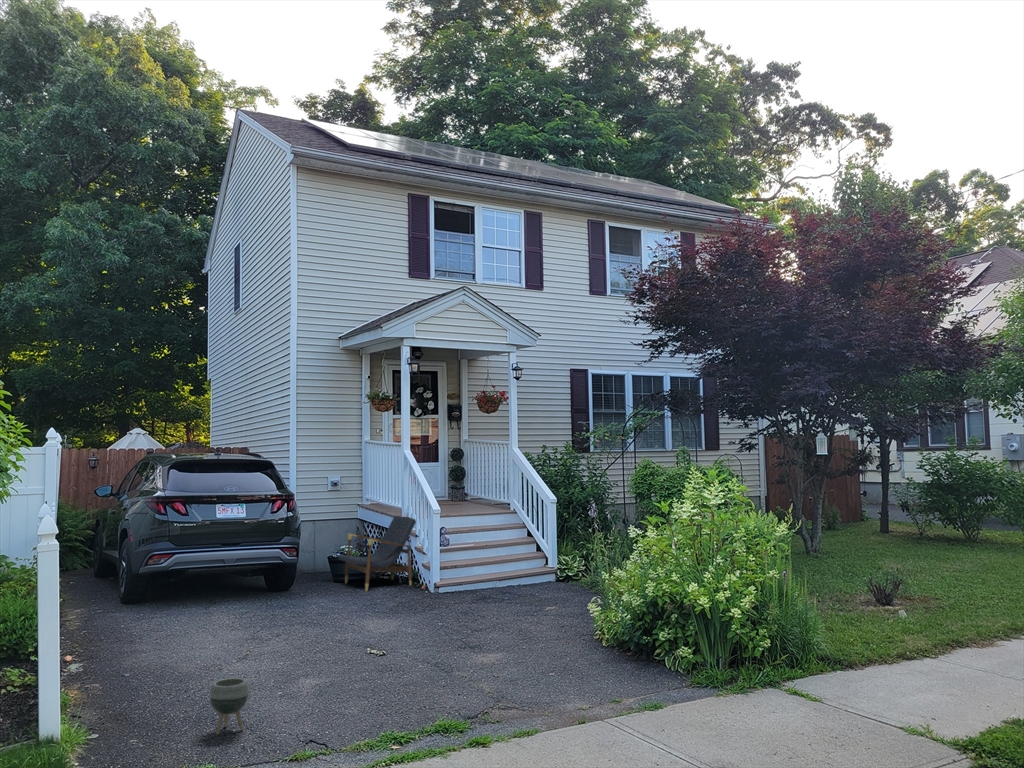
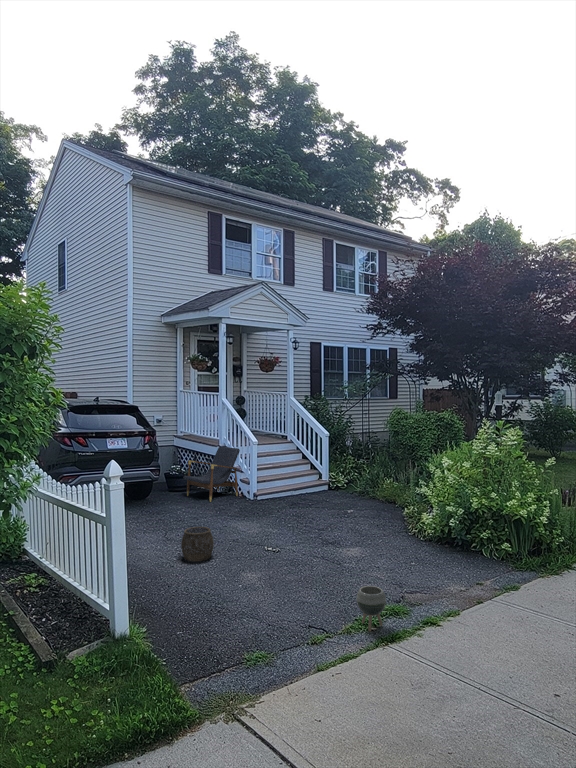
woven basket: none [251,612,296,657] -> present [181,527,214,561]
planter: present [209,678,249,735] -> present [357,586,386,632]

